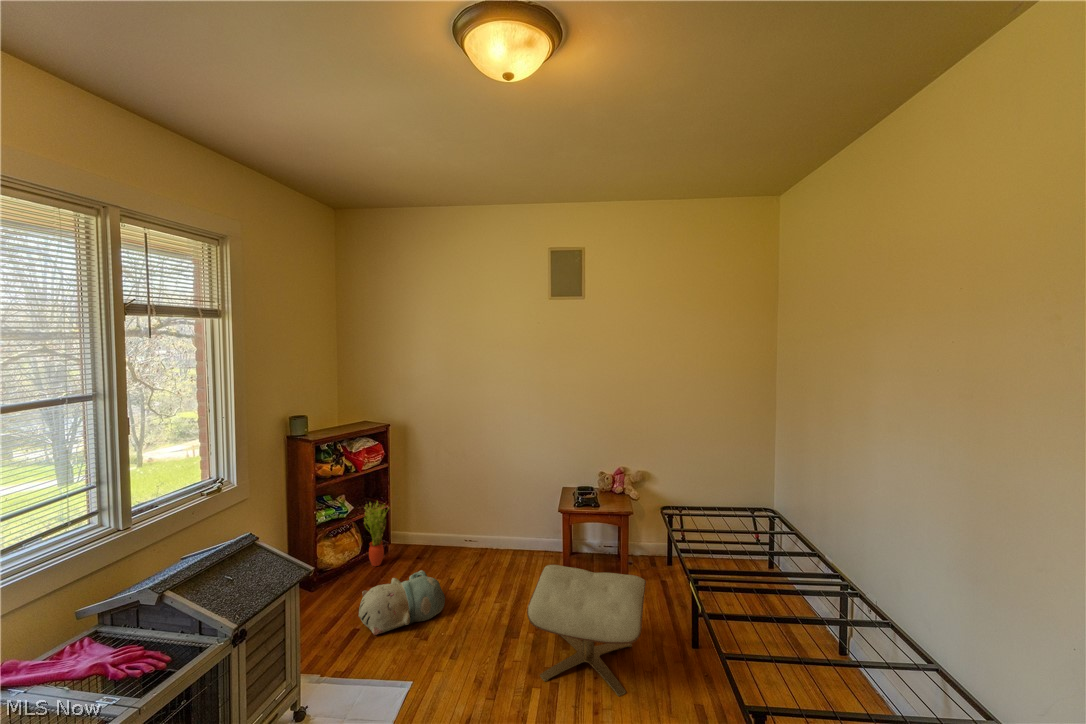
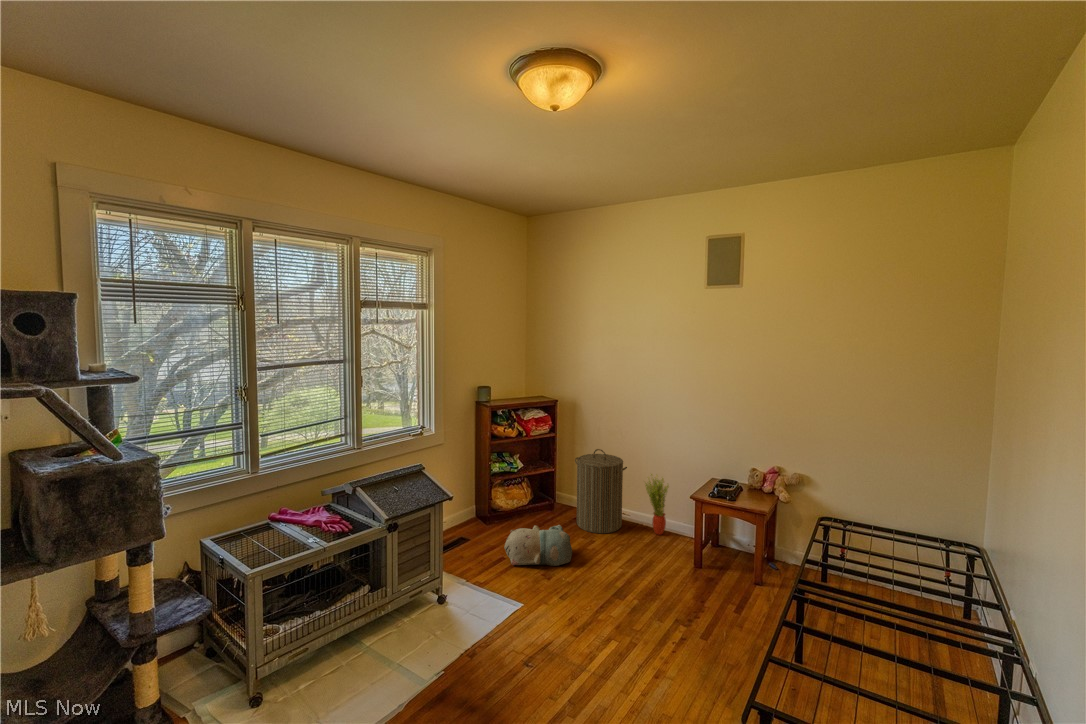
laundry hamper: none [418,475,480,569] -> present [575,449,627,533]
potted plant: present [364,502,389,566] -> present [646,474,669,535]
ottoman: present [527,565,646,696] -> none [613,541,743,675]

